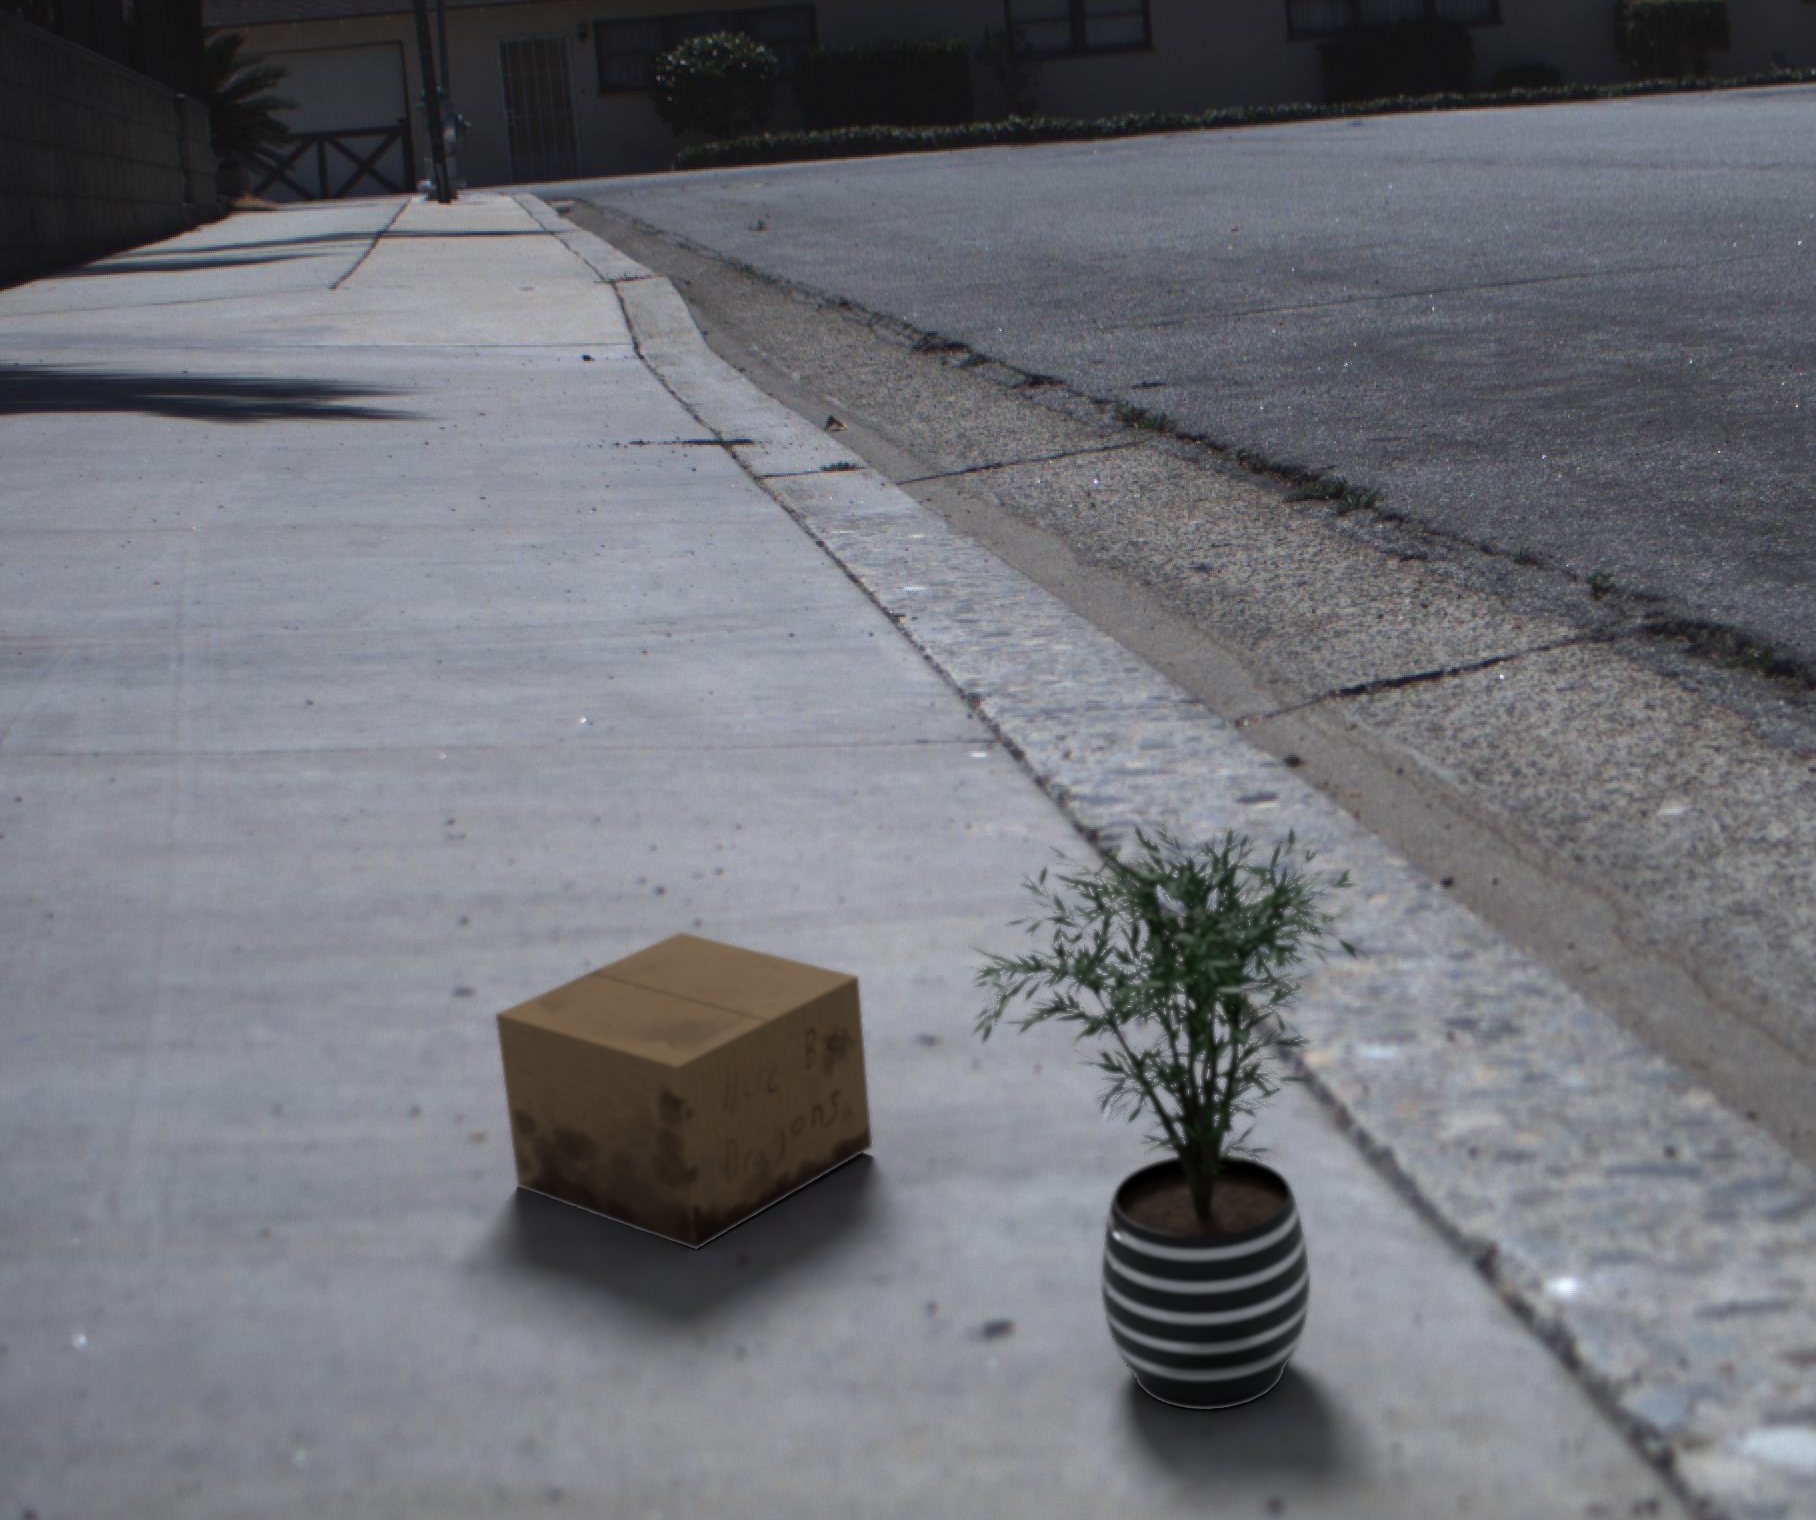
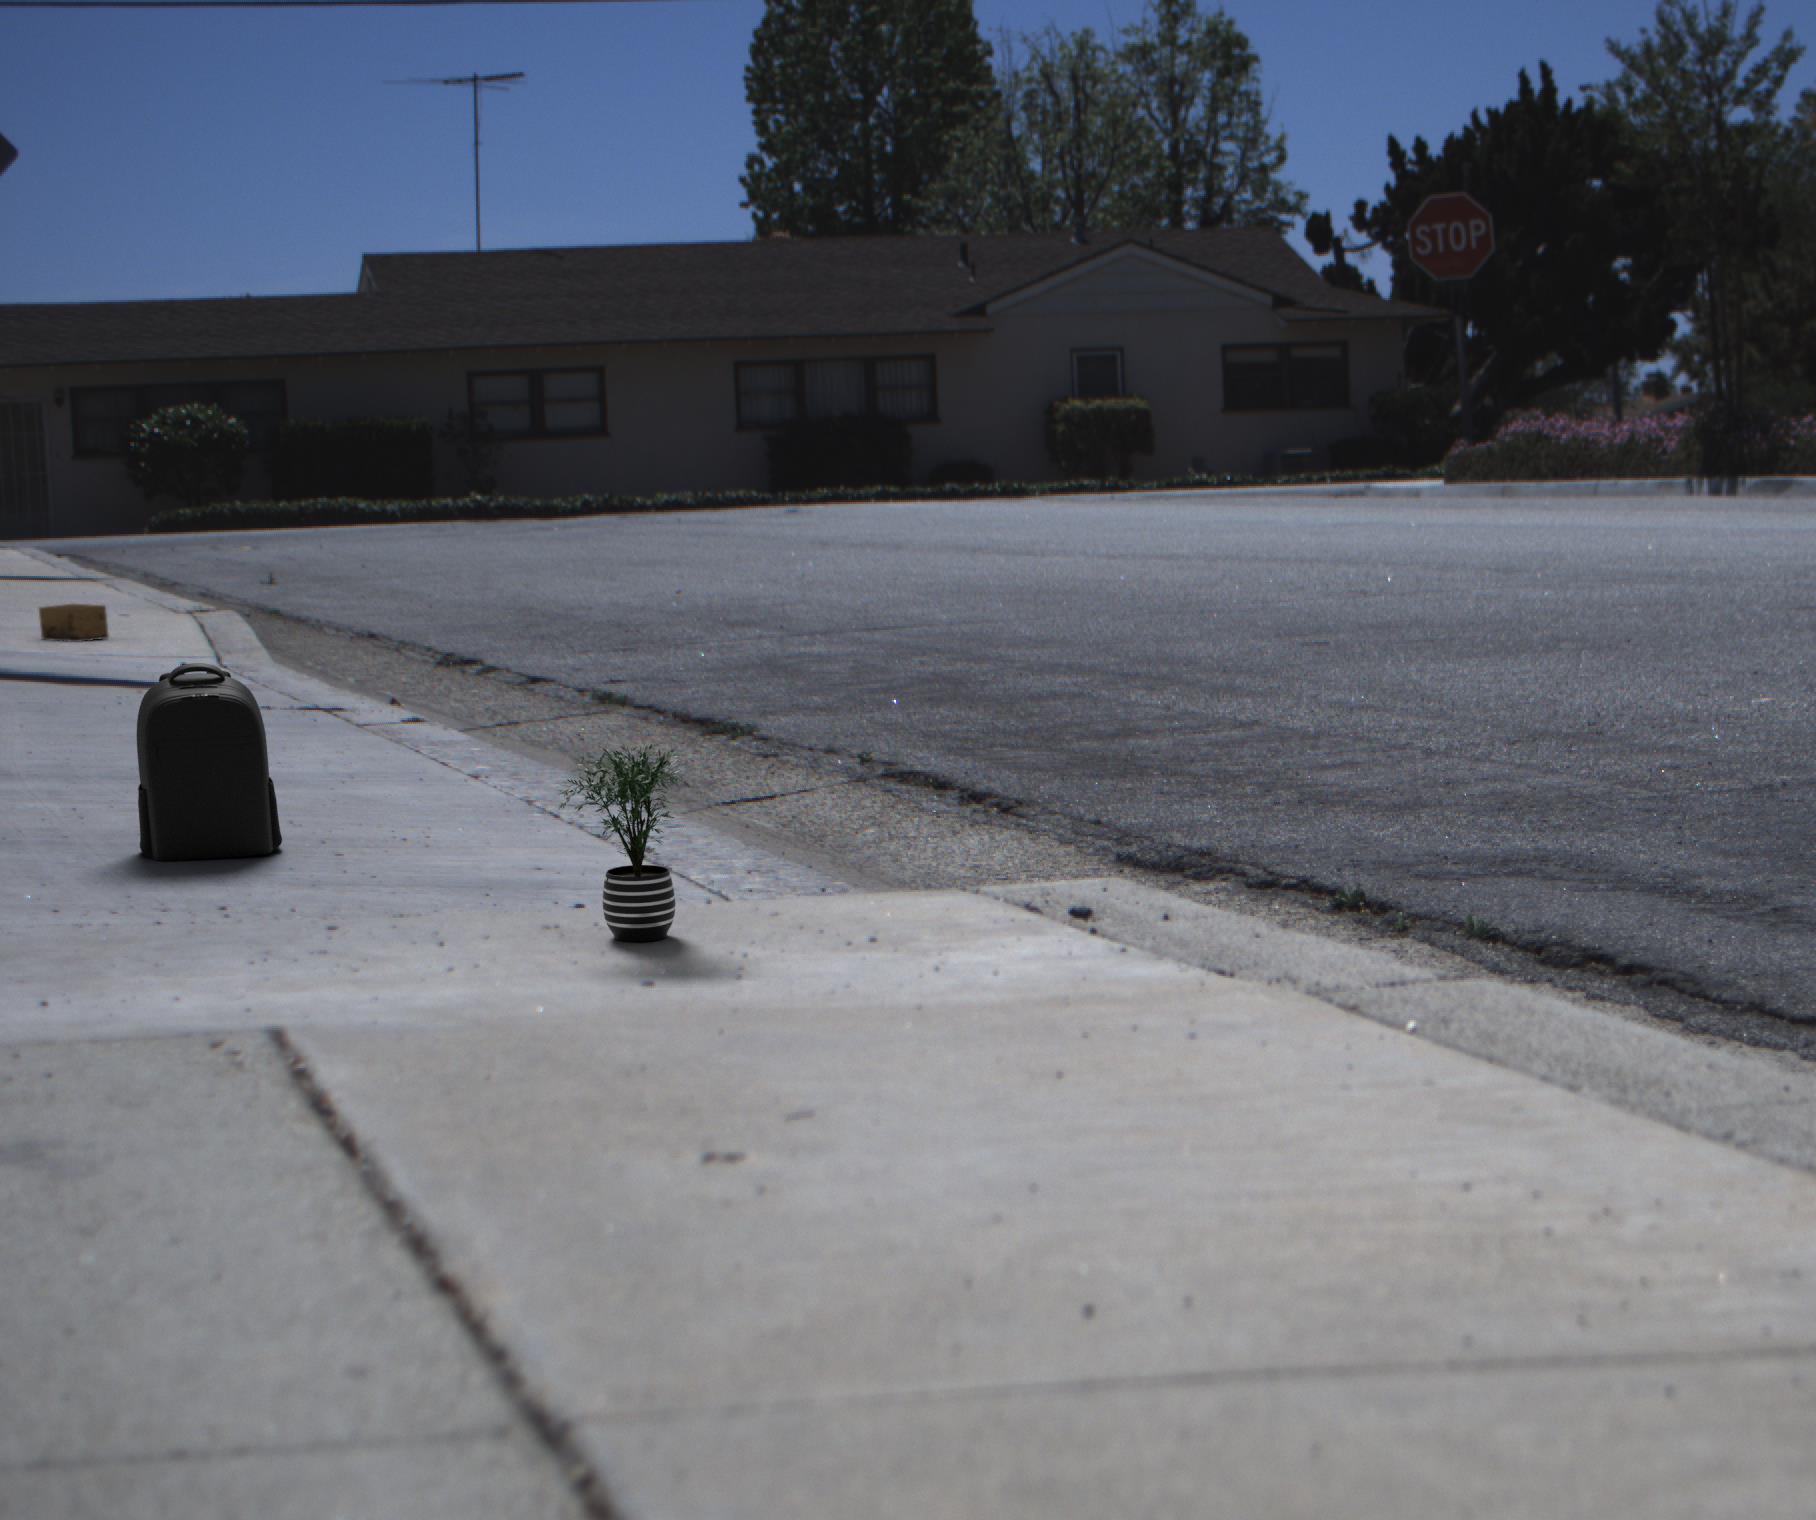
backpack: none [128,489,447,928] -> present [137,663,282,861]
cardboard box: present [496,933,872,1249] -> present [39,604,109,642]

